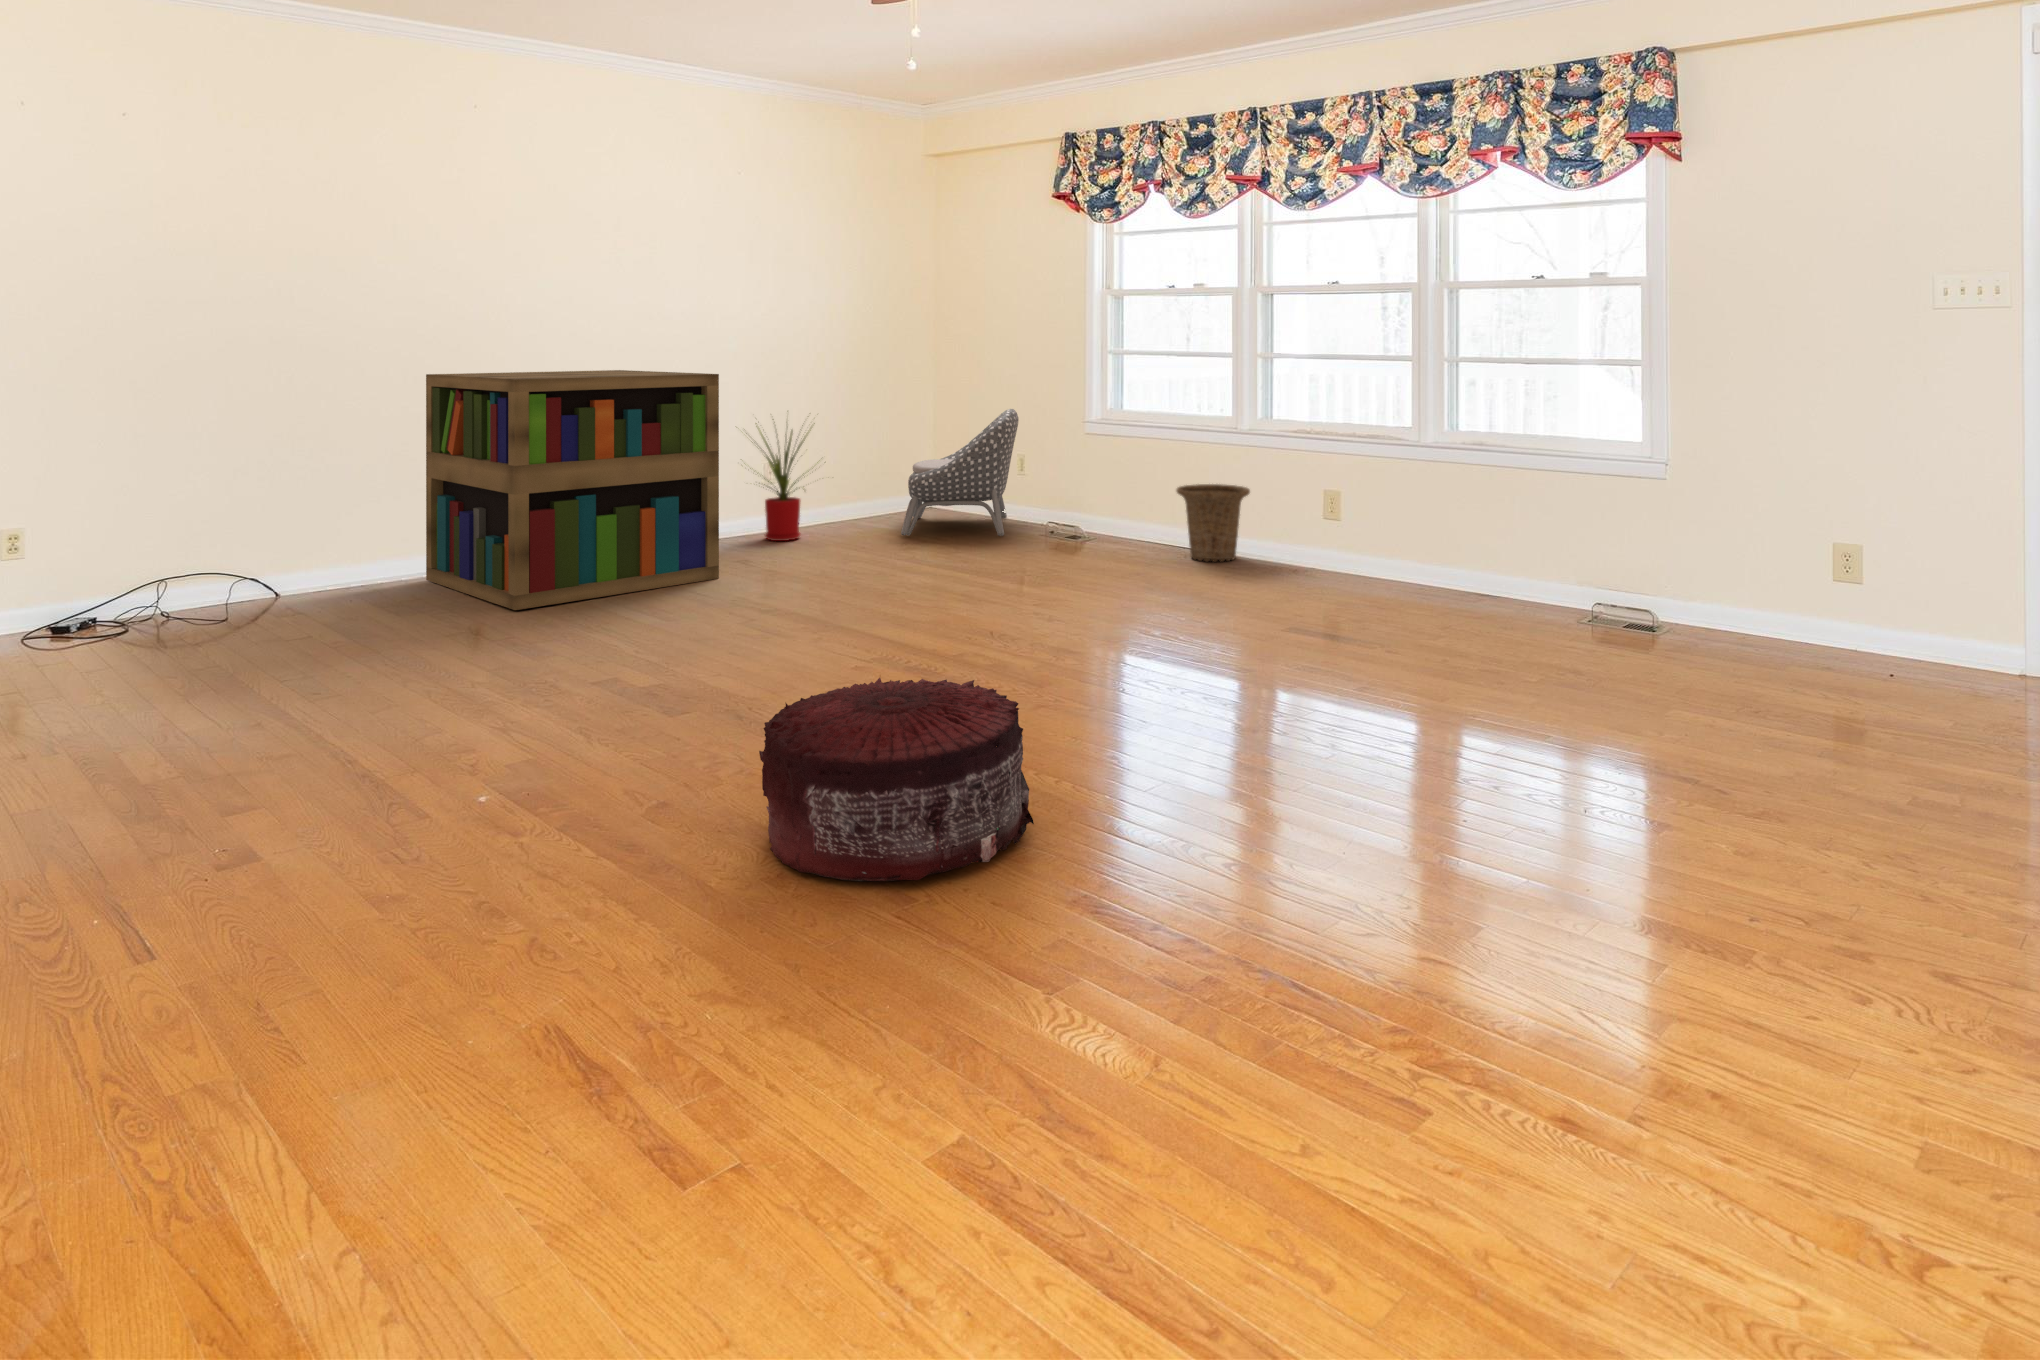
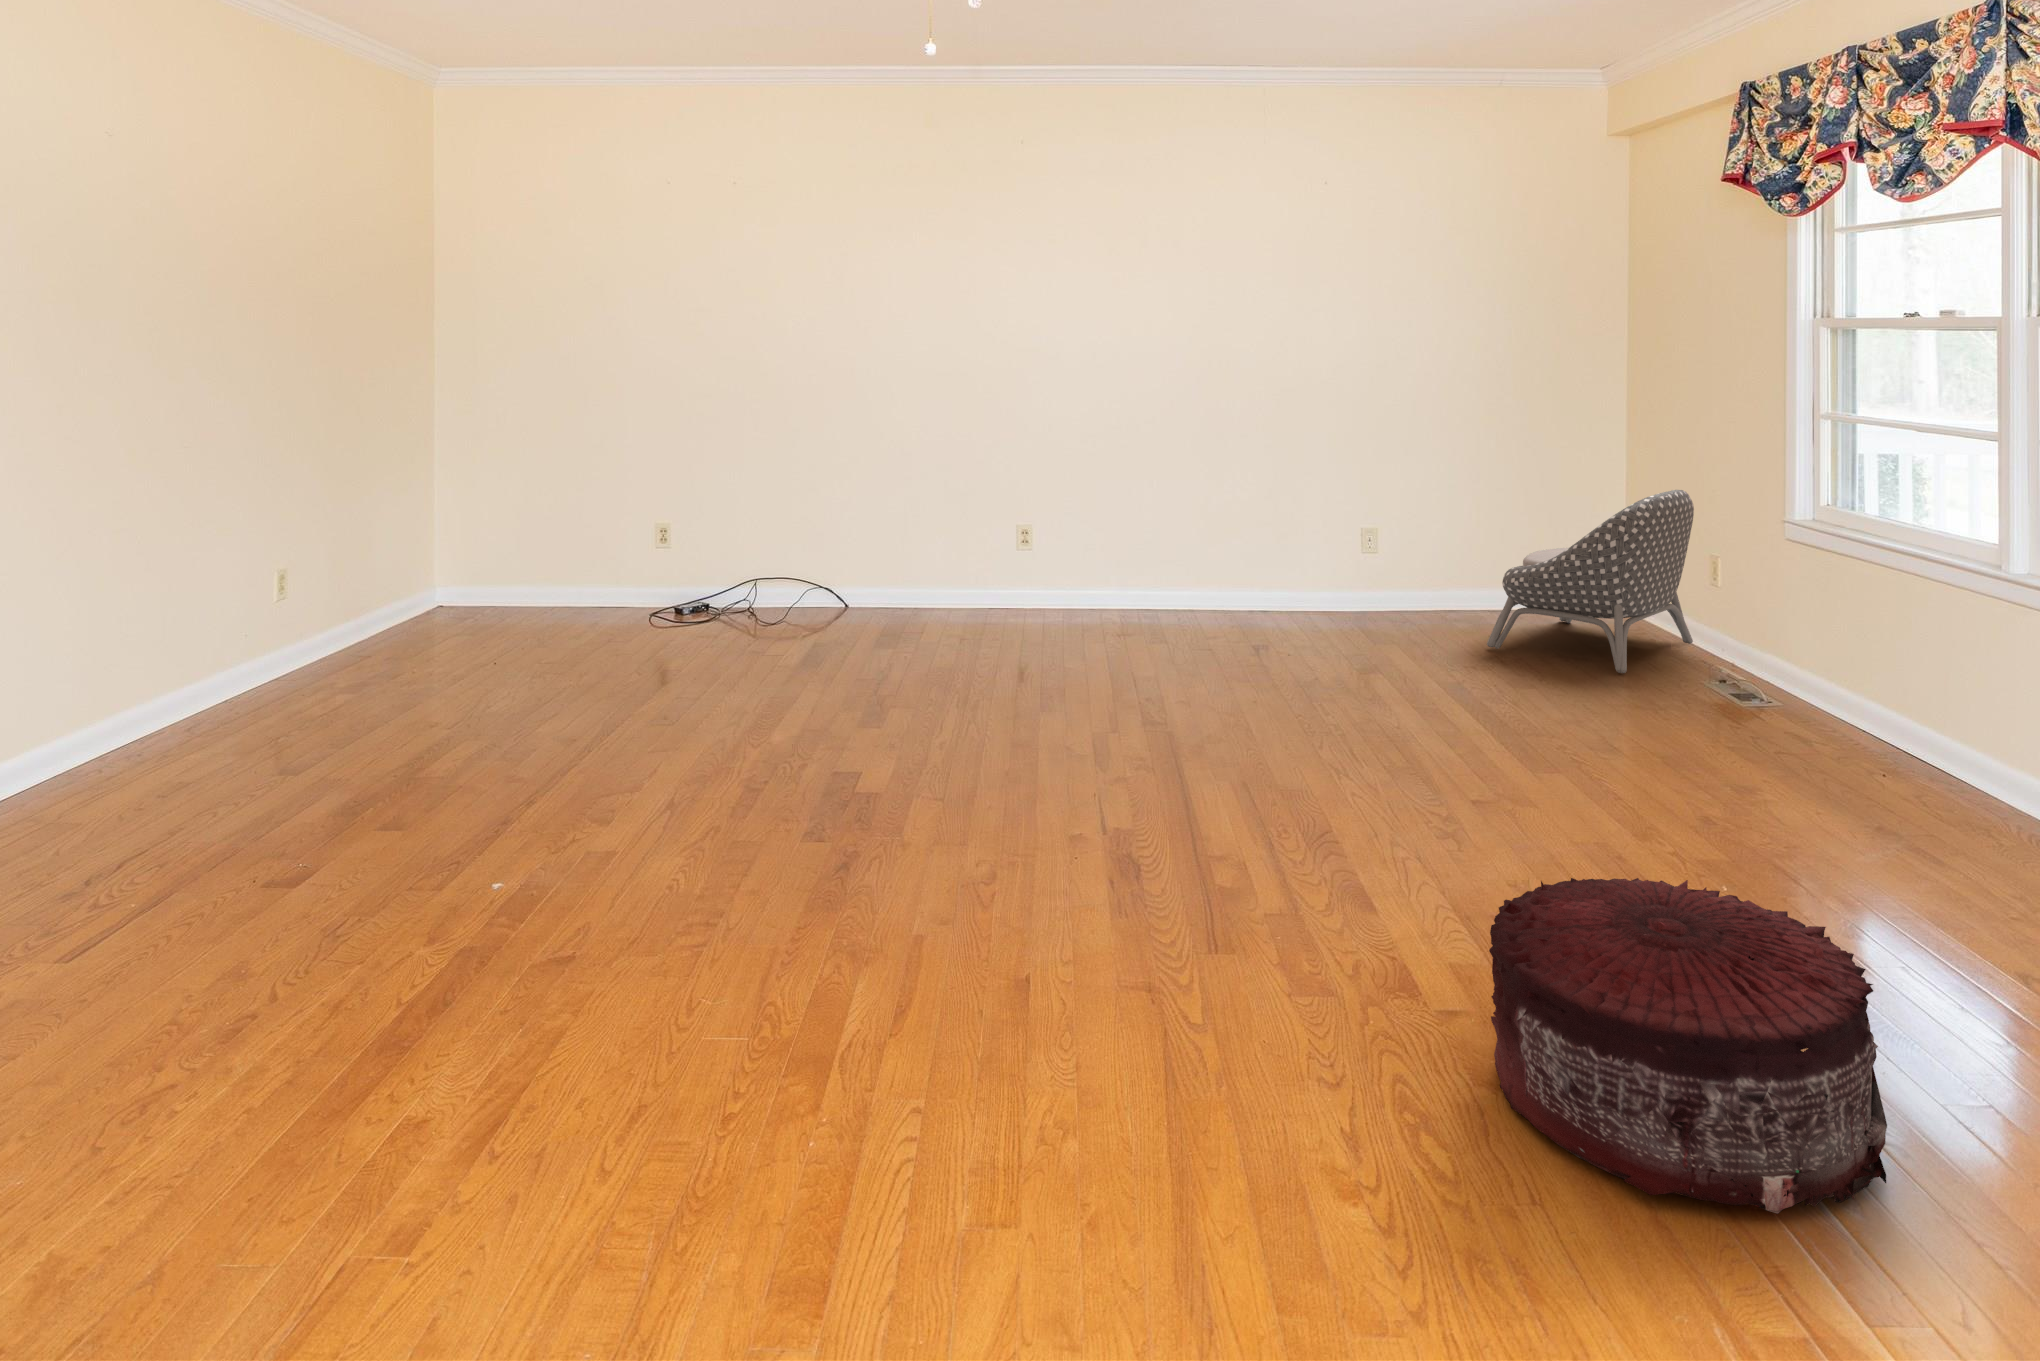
bookshelf: present [426,370,719,610] -> none [948,413,1184,666]
house plant: present [746,419,818,541] -> none [1292,468,1412,628]
basket: present [1176,484,1250,562] -> none [1834,655,1988,804]
pouf: present [759,678,1034,881] -> present [1489,878,1887,1213]

